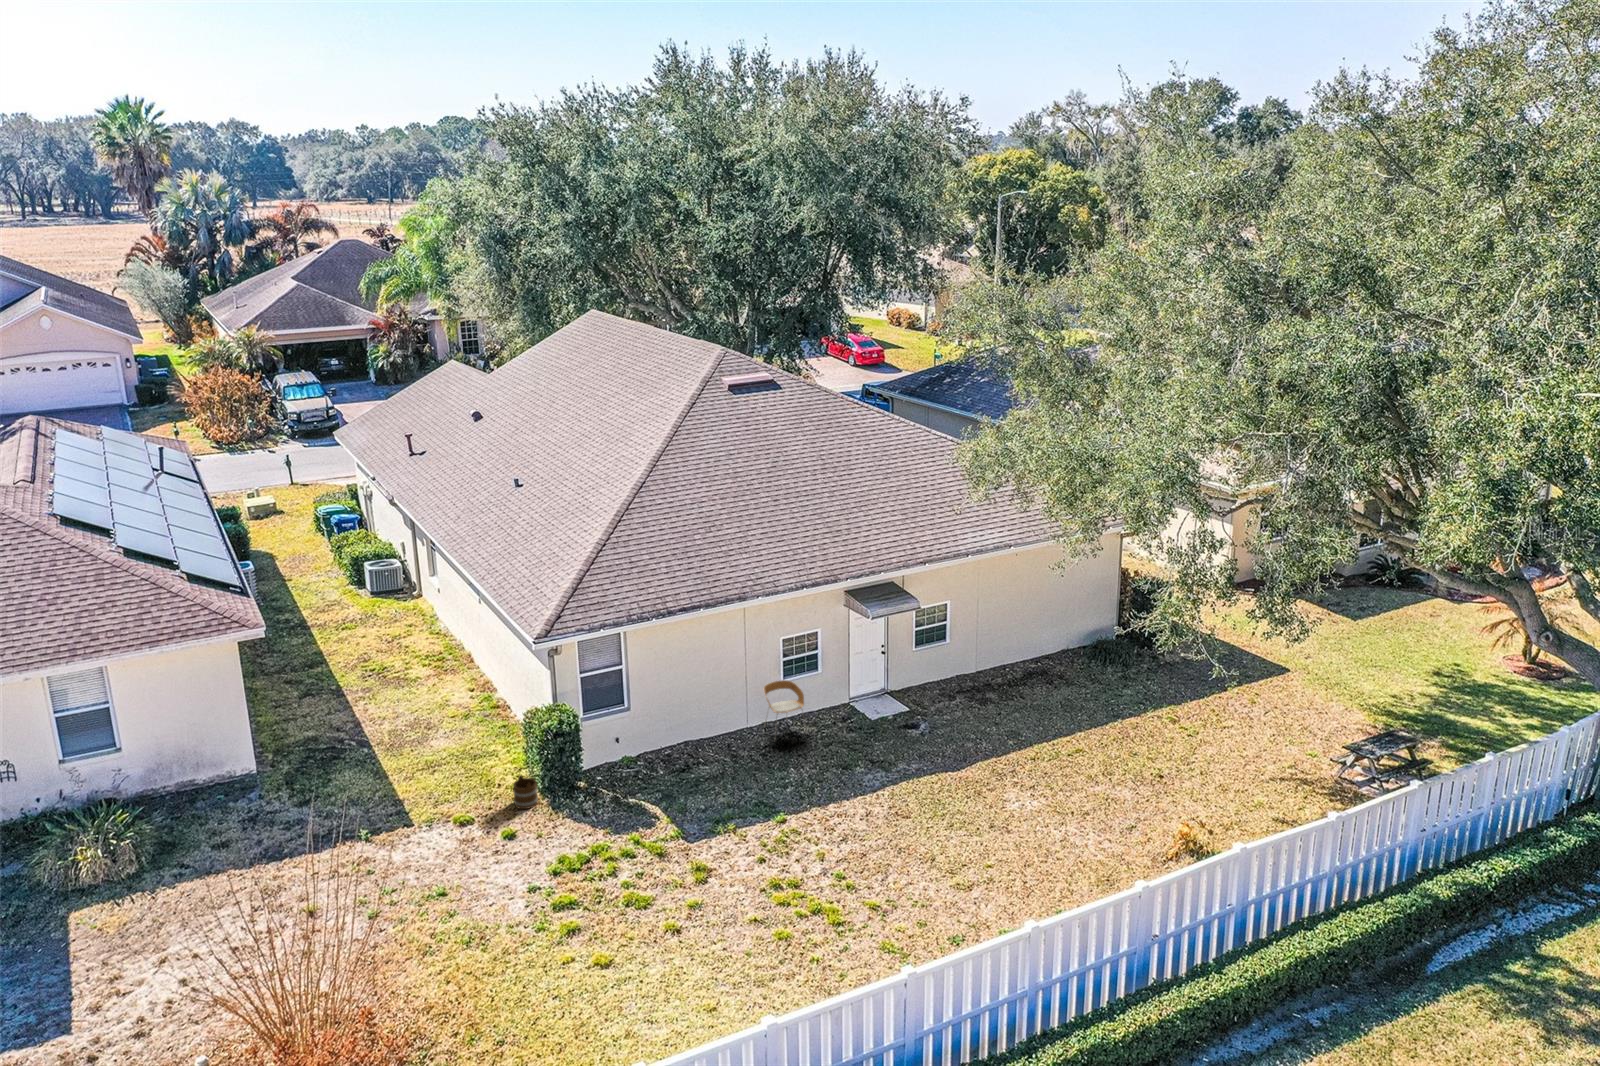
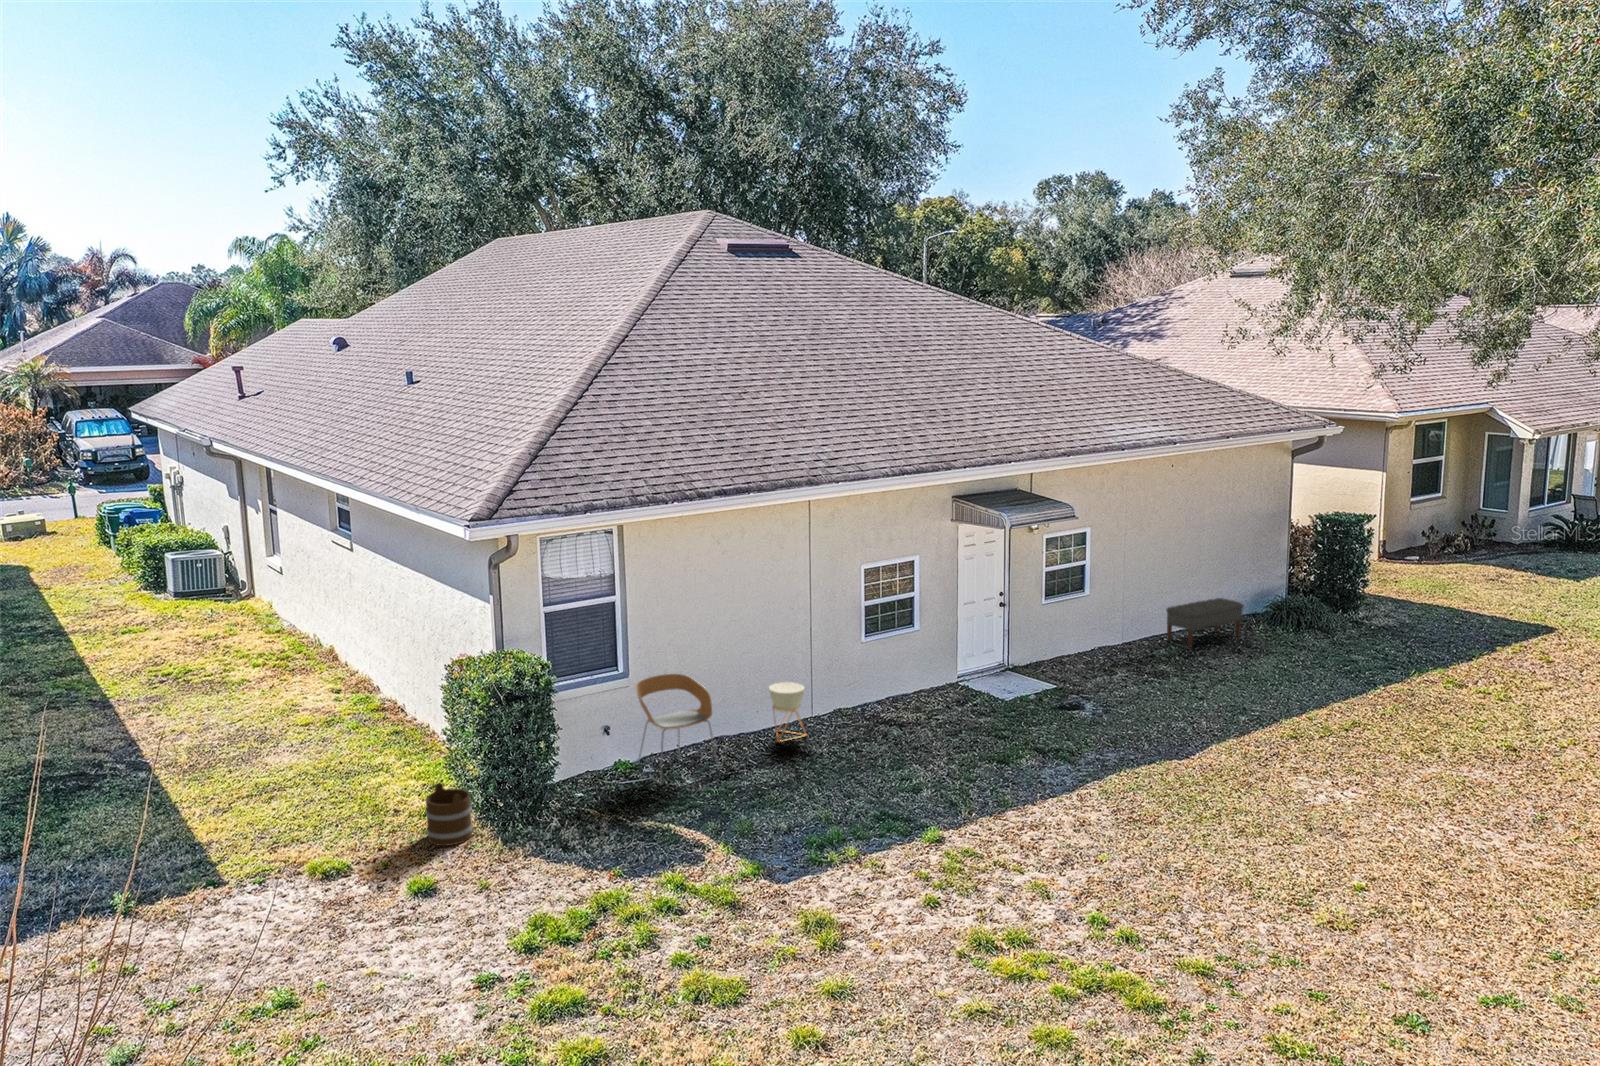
bench: none [1008,640,1065,677] -> present [1166,598,1244,647]
chair: present [764,680,804,713] -> present [636,674,719,785]
planter: none [717,710,739,746] -> present [769,682,807,742]

